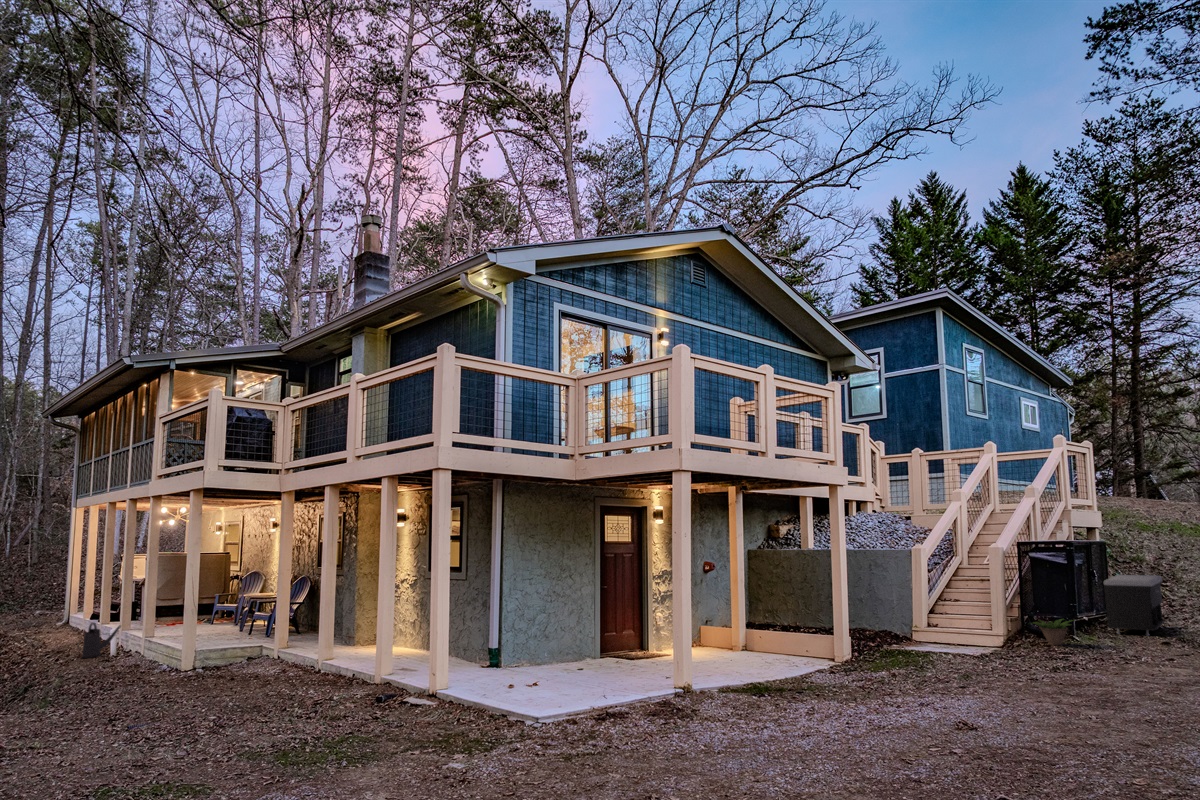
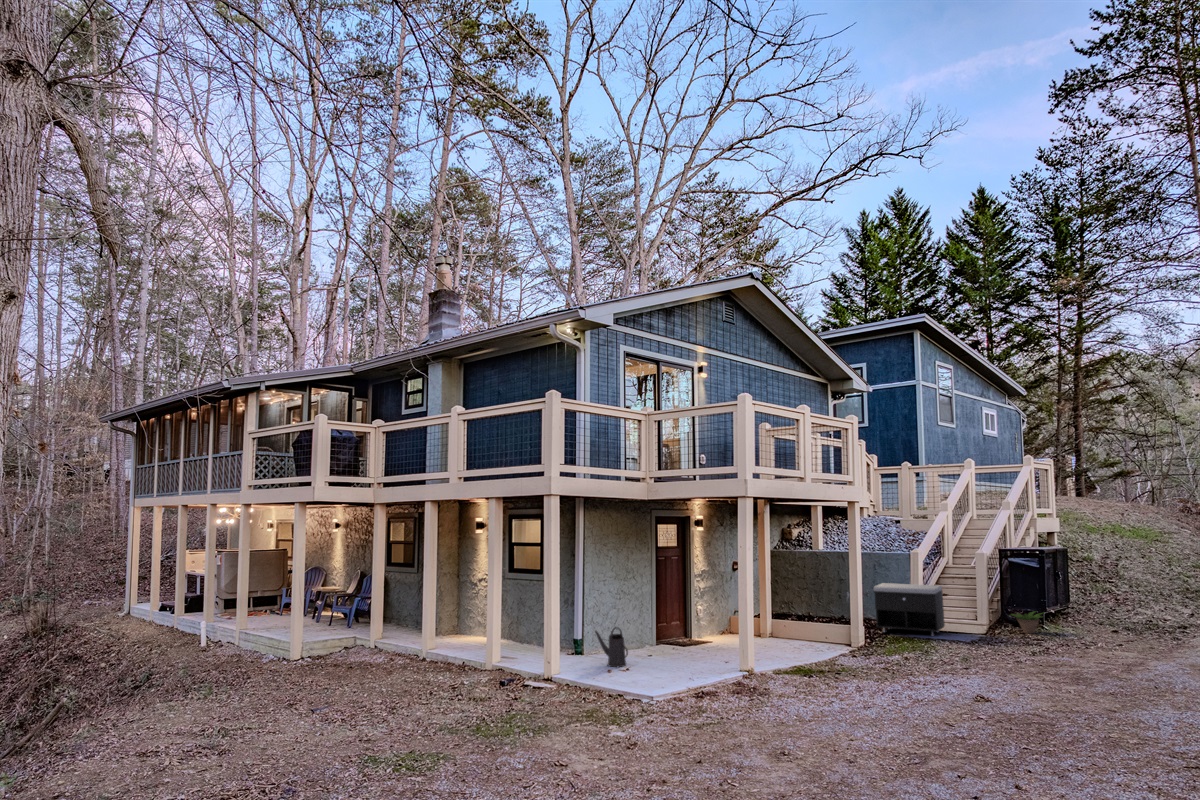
storage bench: present [1104,575,1164,636] -> present [874,583,945,635]
watering can: present [77,623,121,658] -> present [595,628,628,667]

